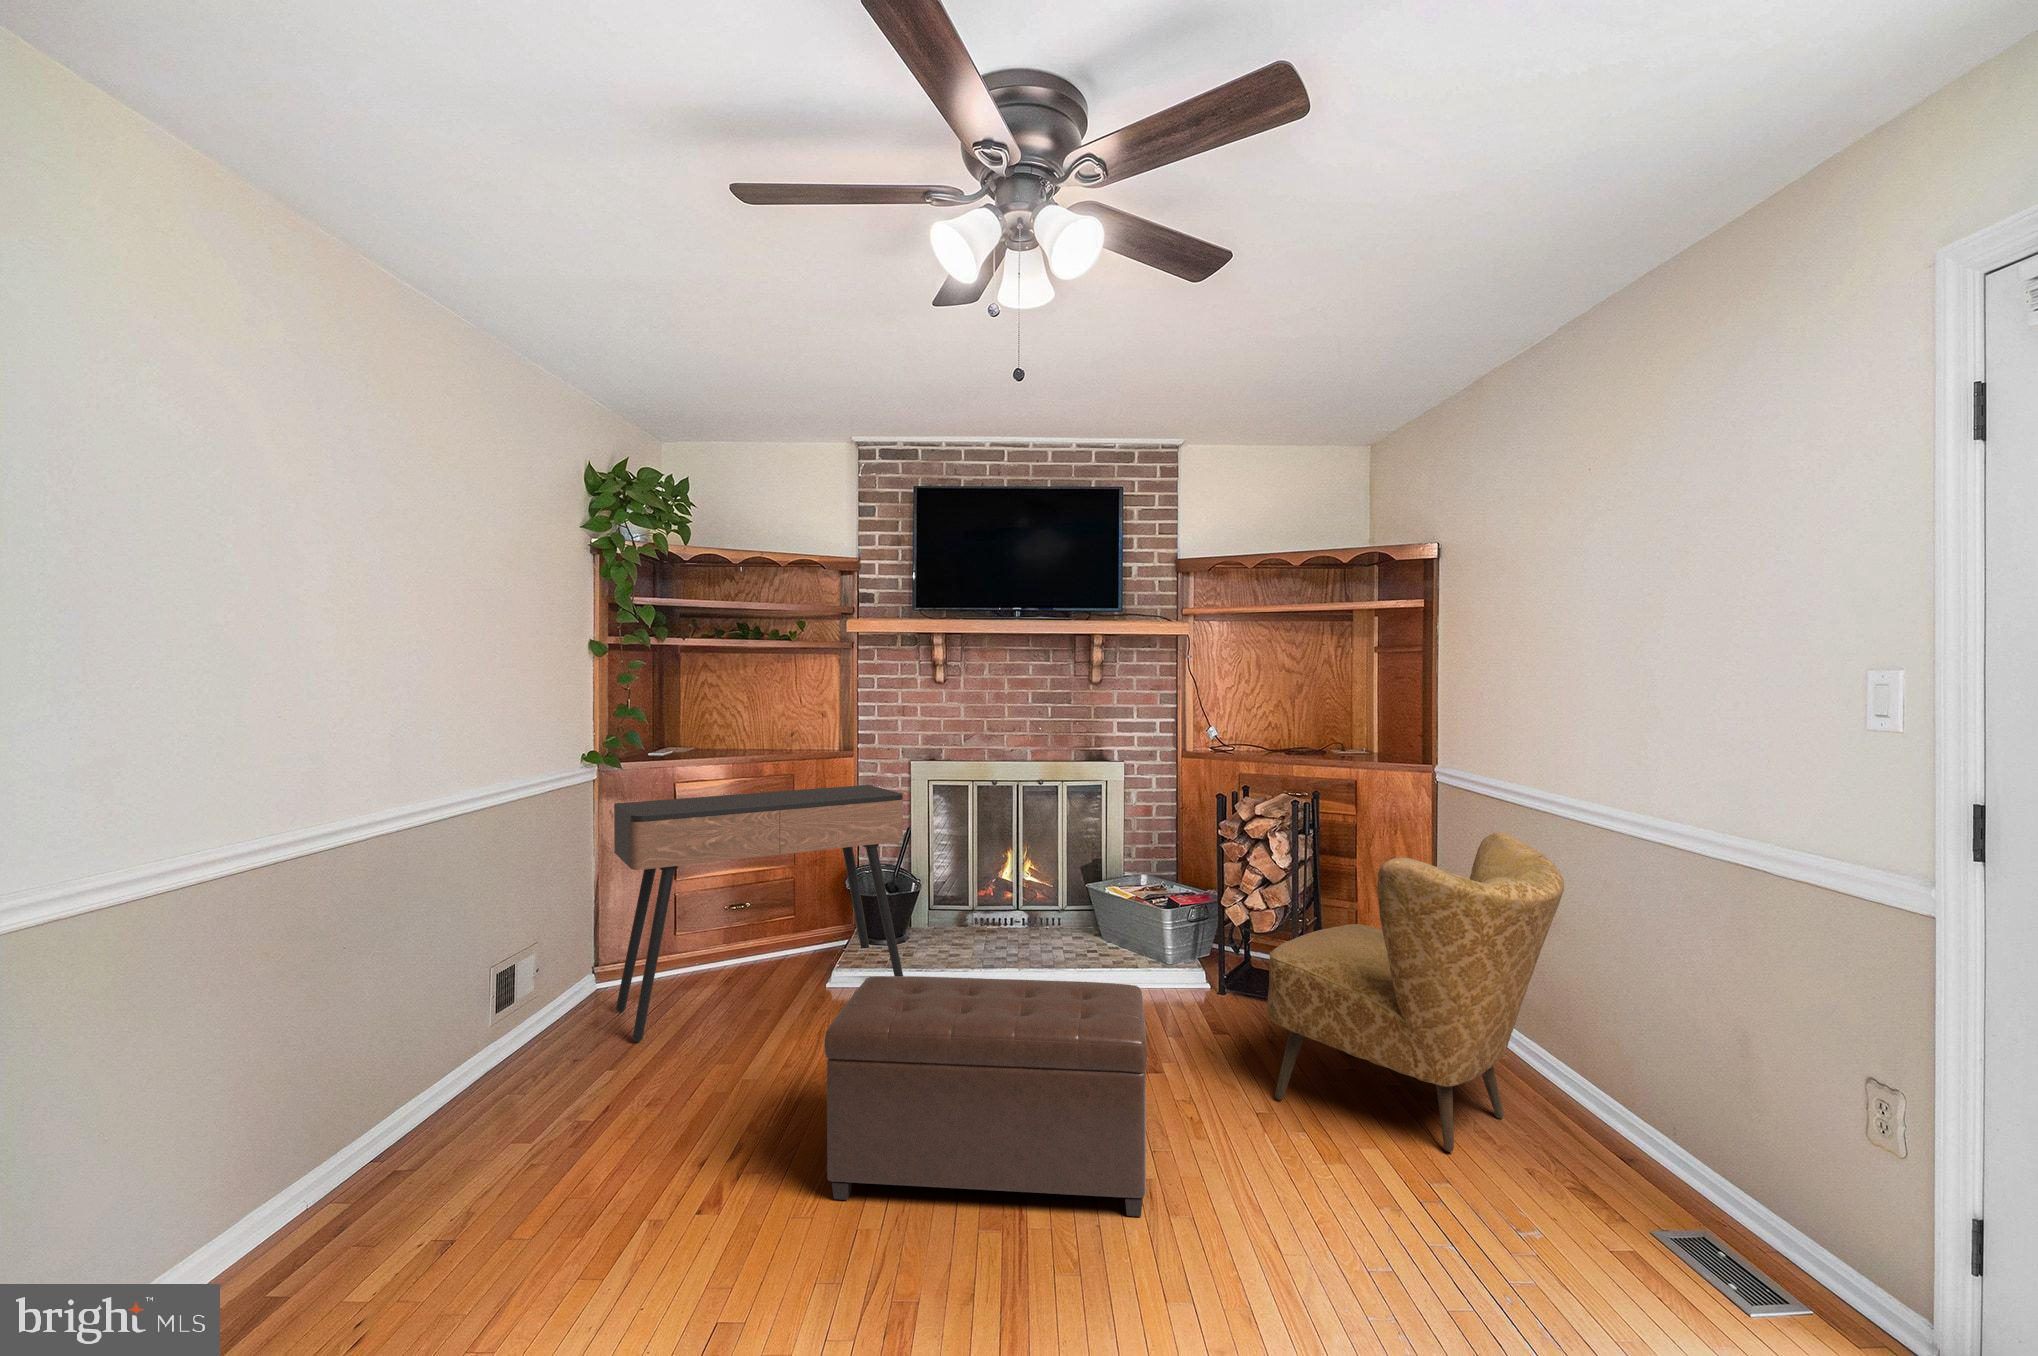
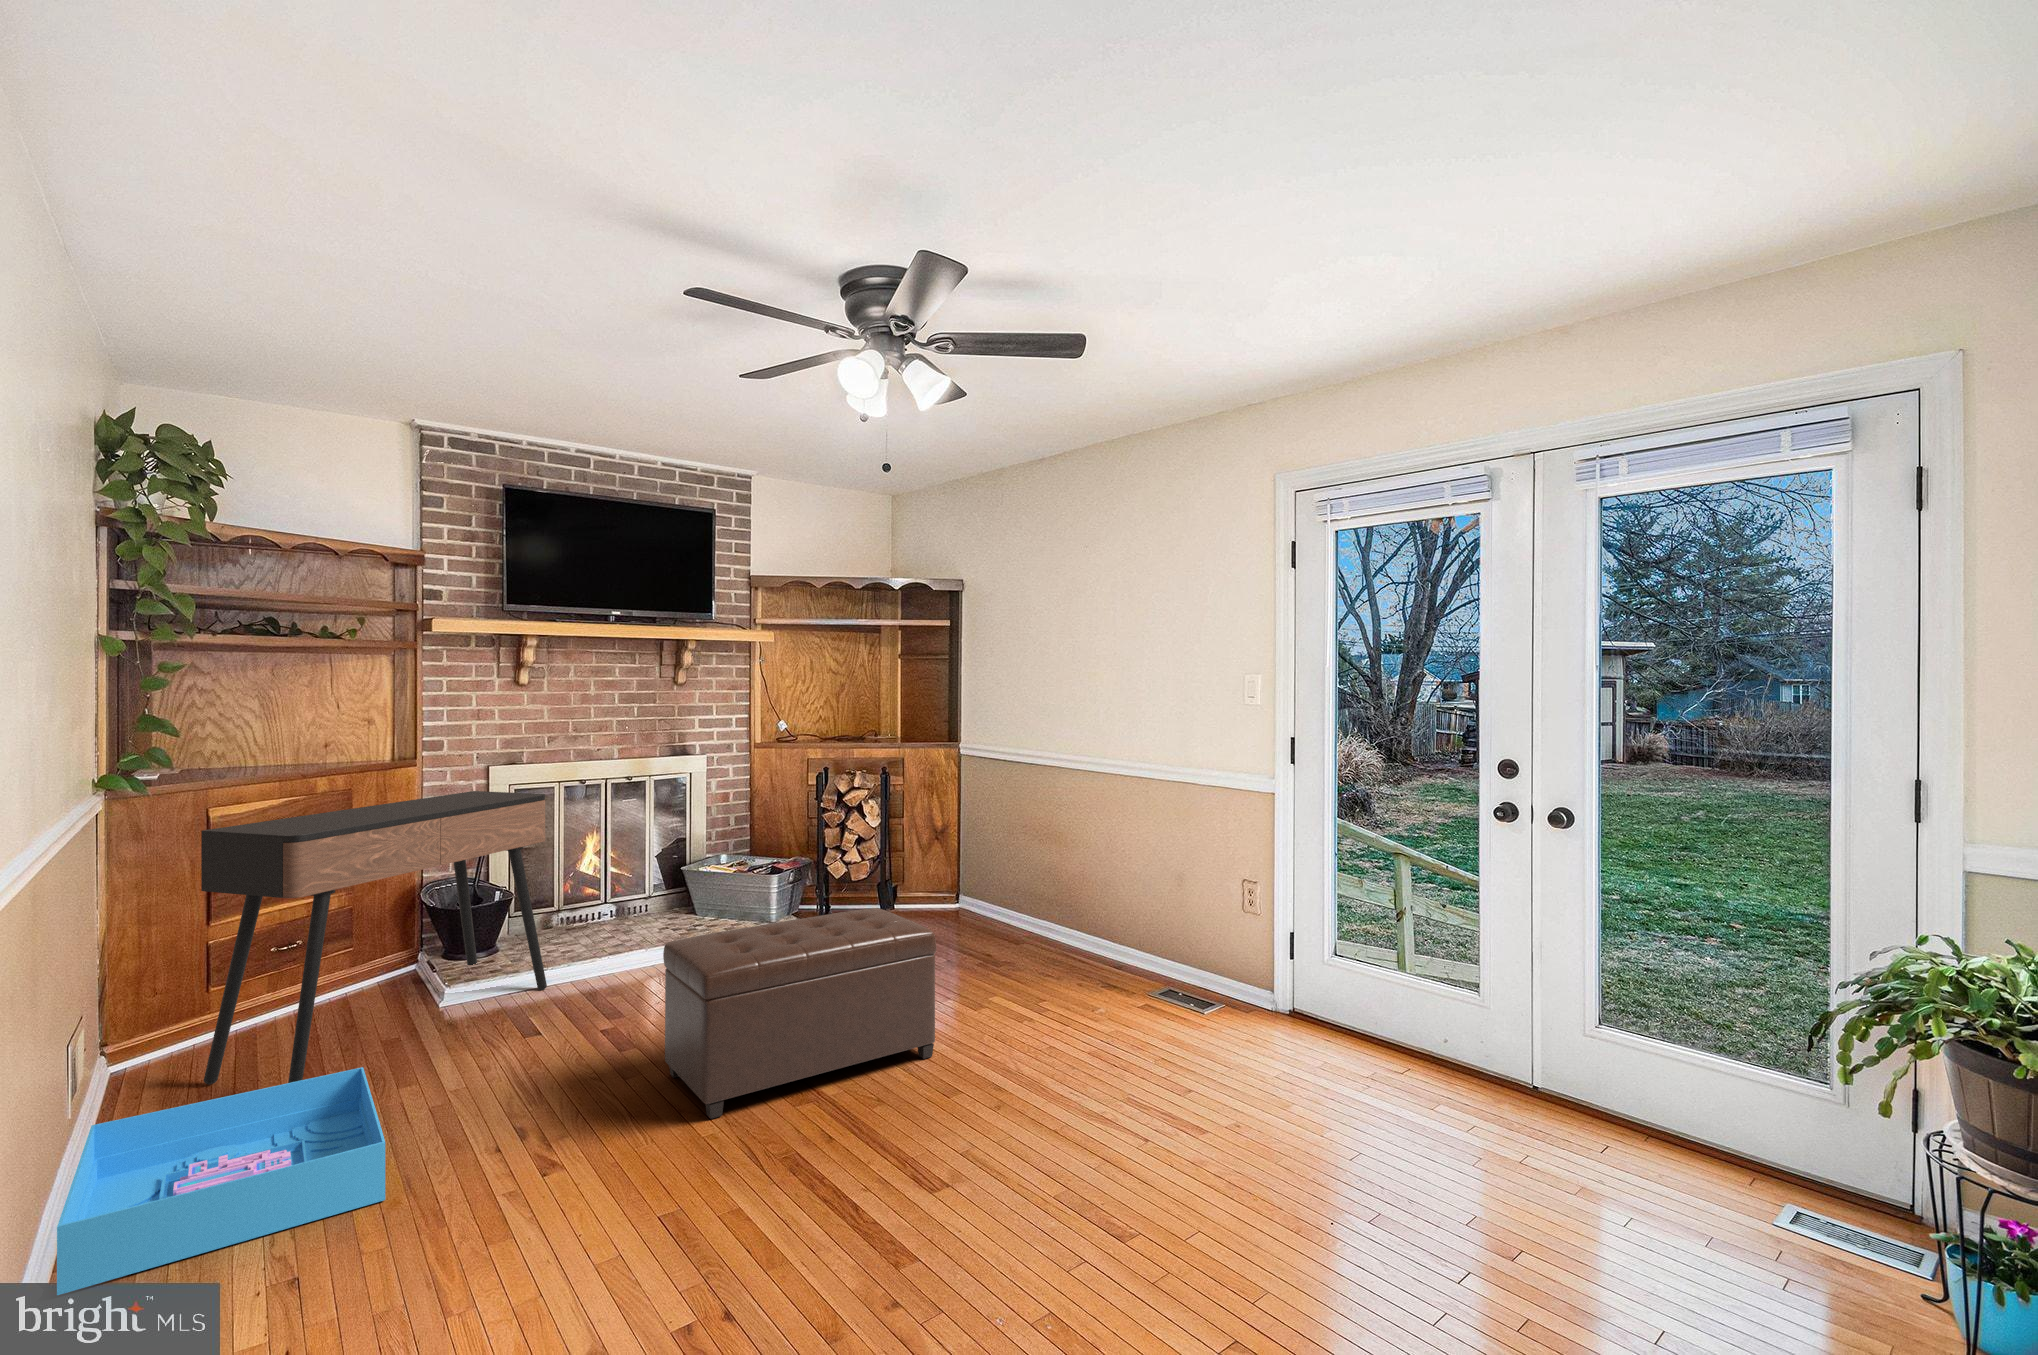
armchair: present [1267,832,1564,1152] -> none [927,777,1103,980]
storage bin: none [341,1029,647,1171] -> present [57,1067,385,1295]

